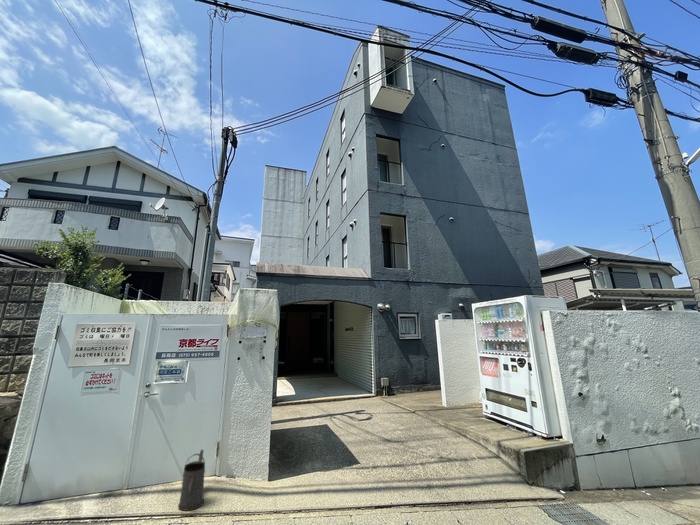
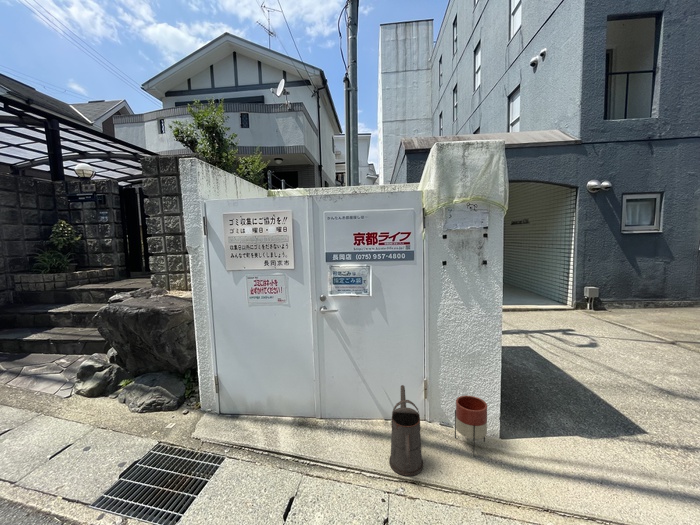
planter: none [235,451,257,493] -> present [455,396,487,456]

